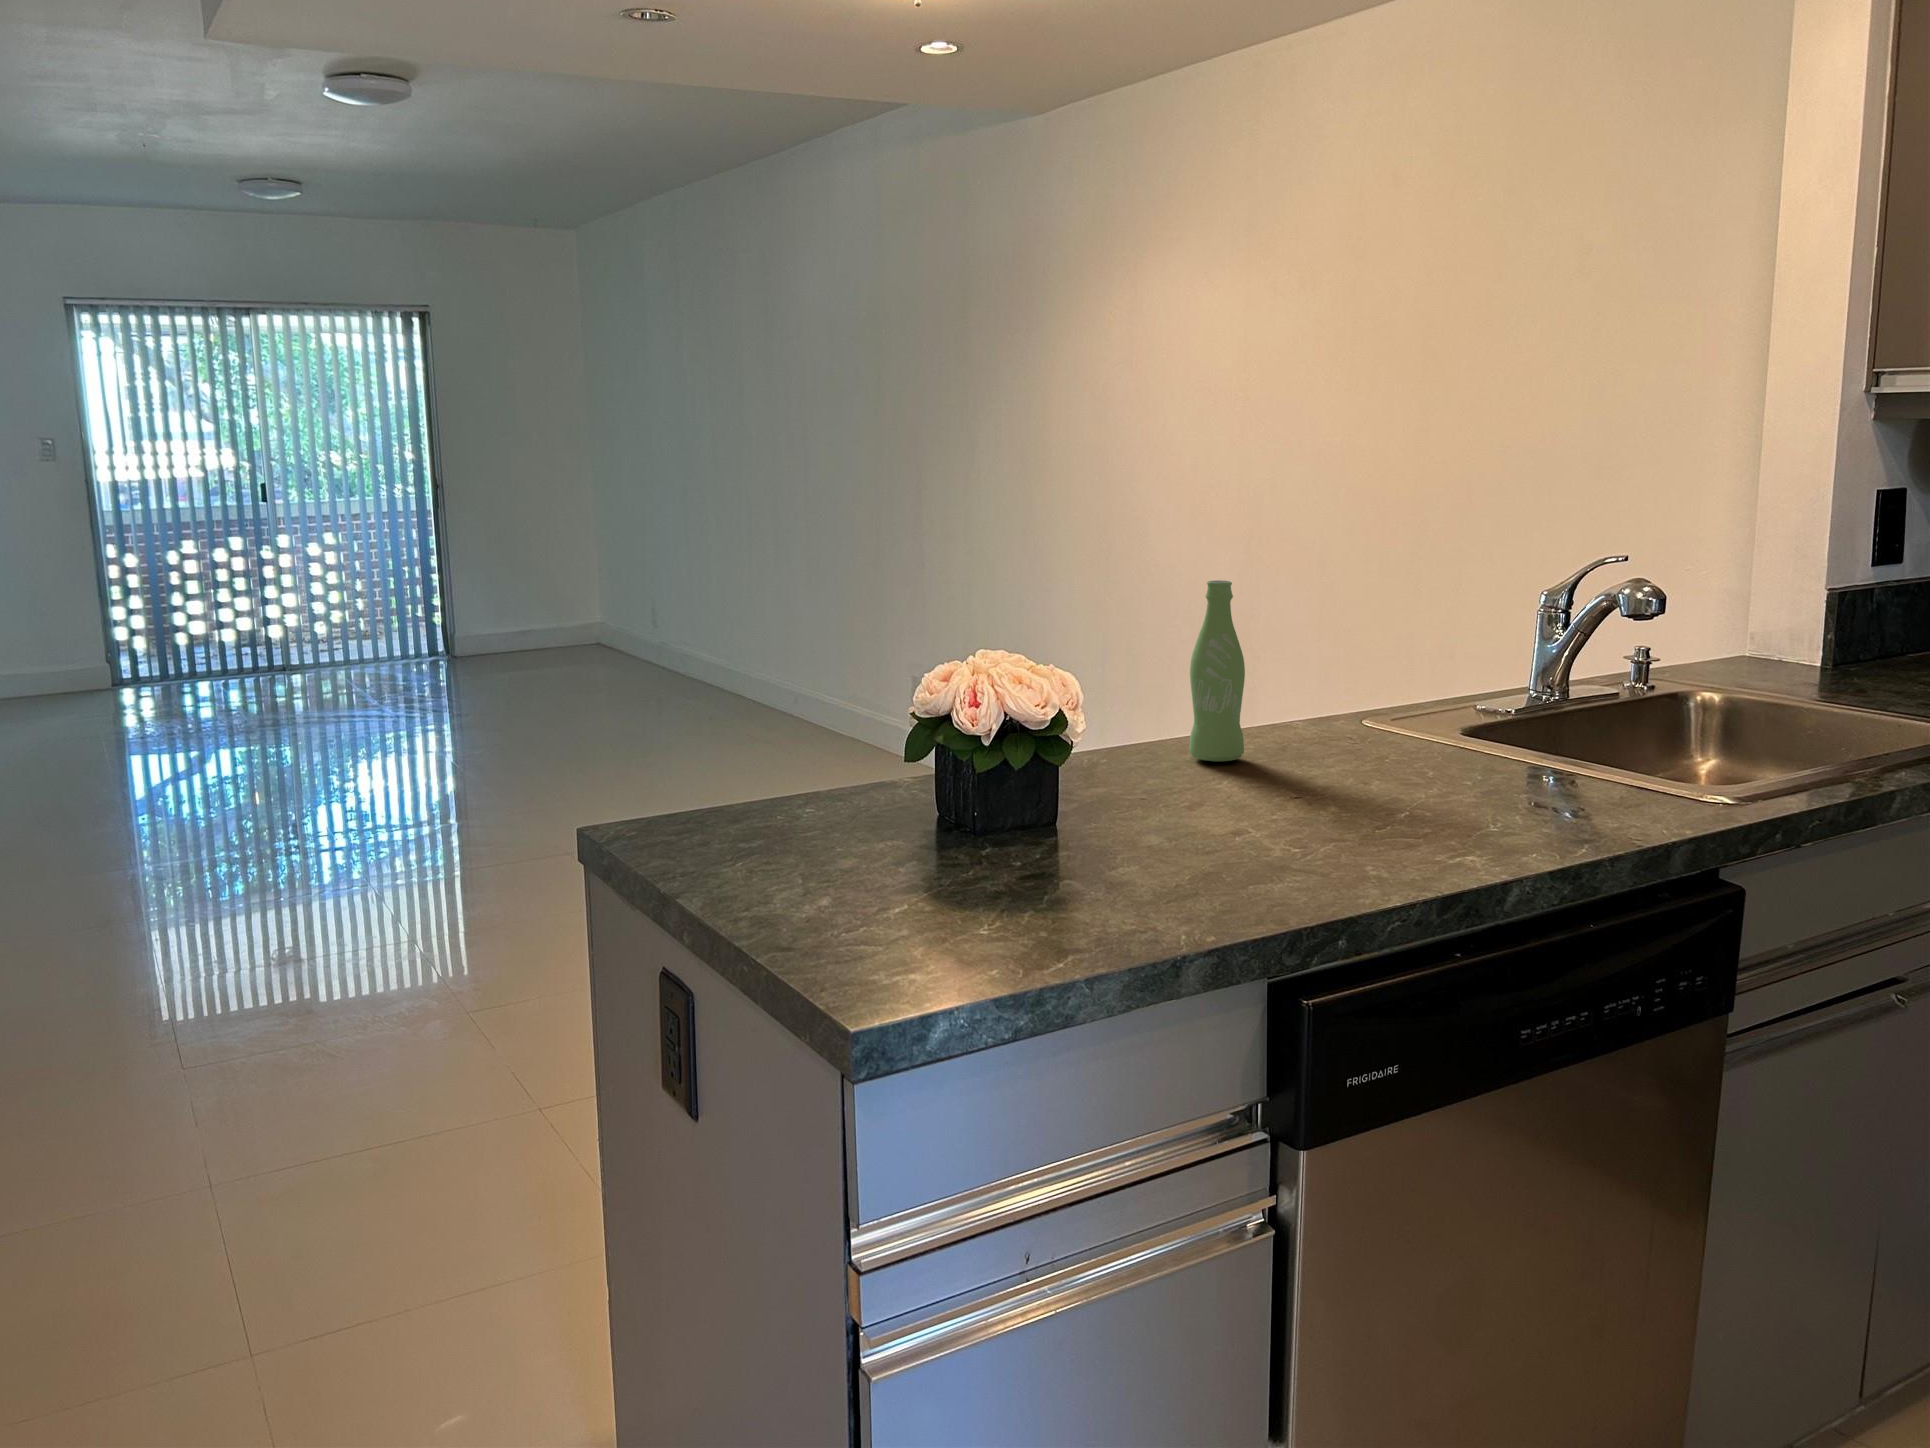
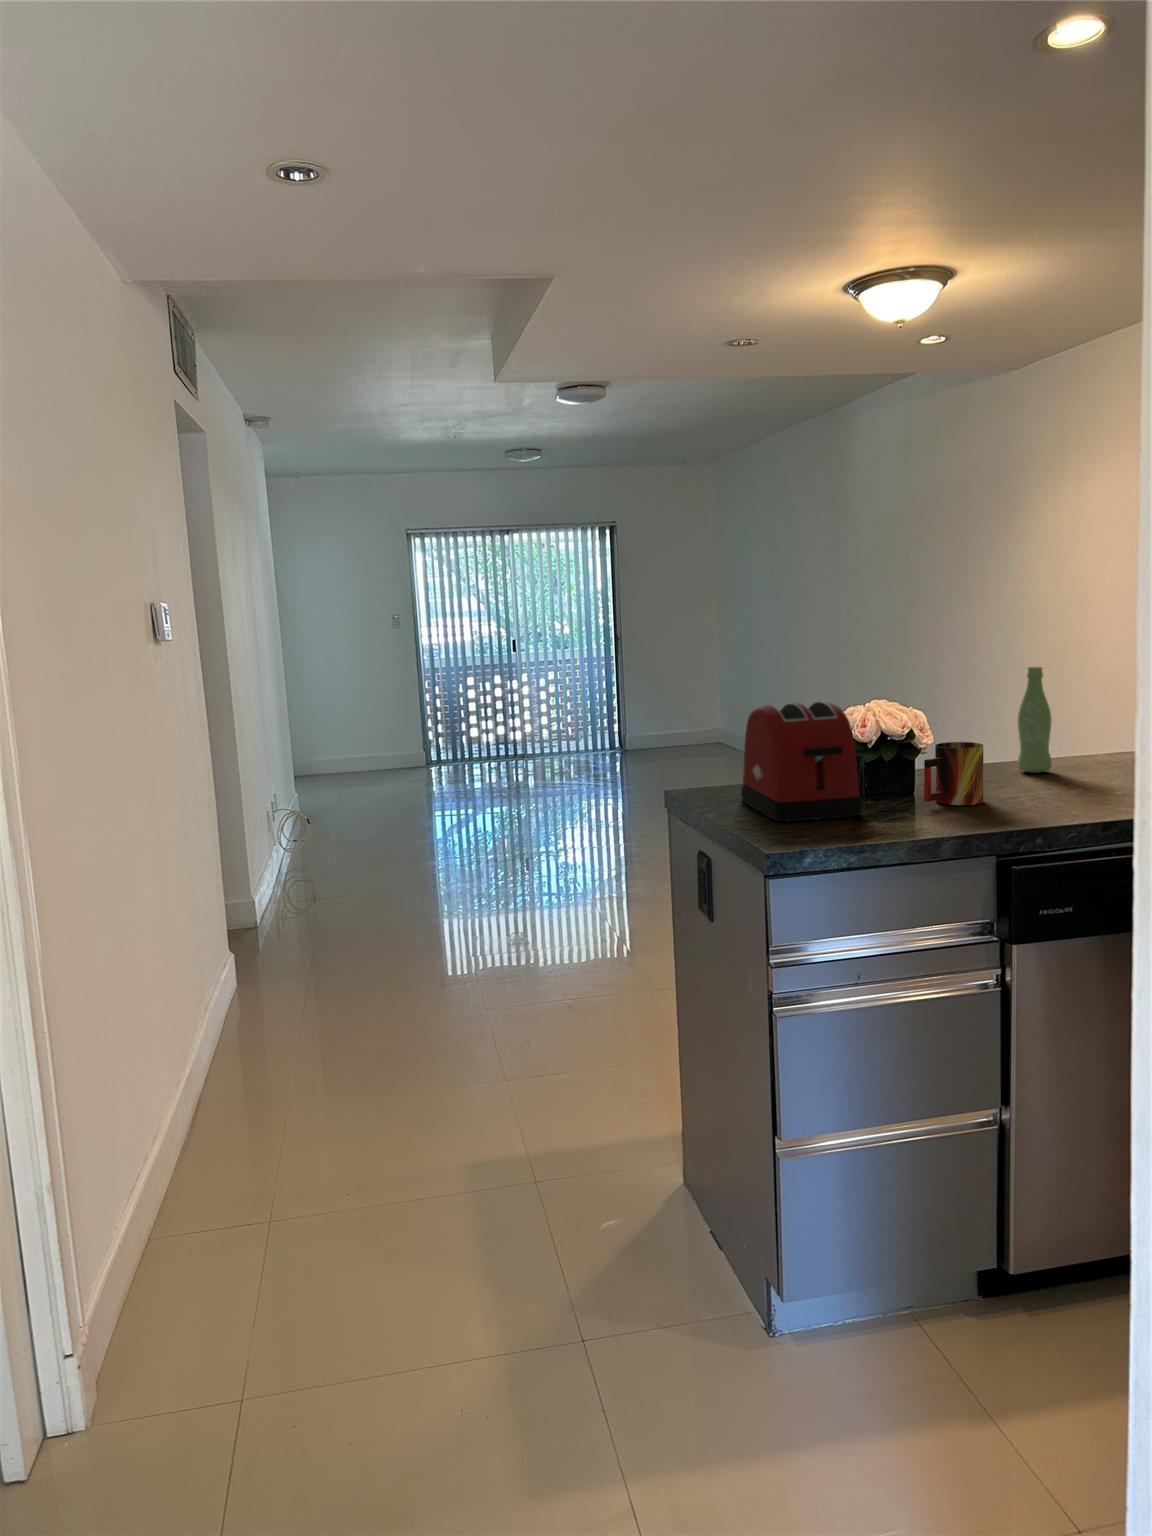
toaster: none [737,659,988,915] -> present [741,701,862,821]
mug: none [1089,728,1185,850] -> present [924,742,983,805]

